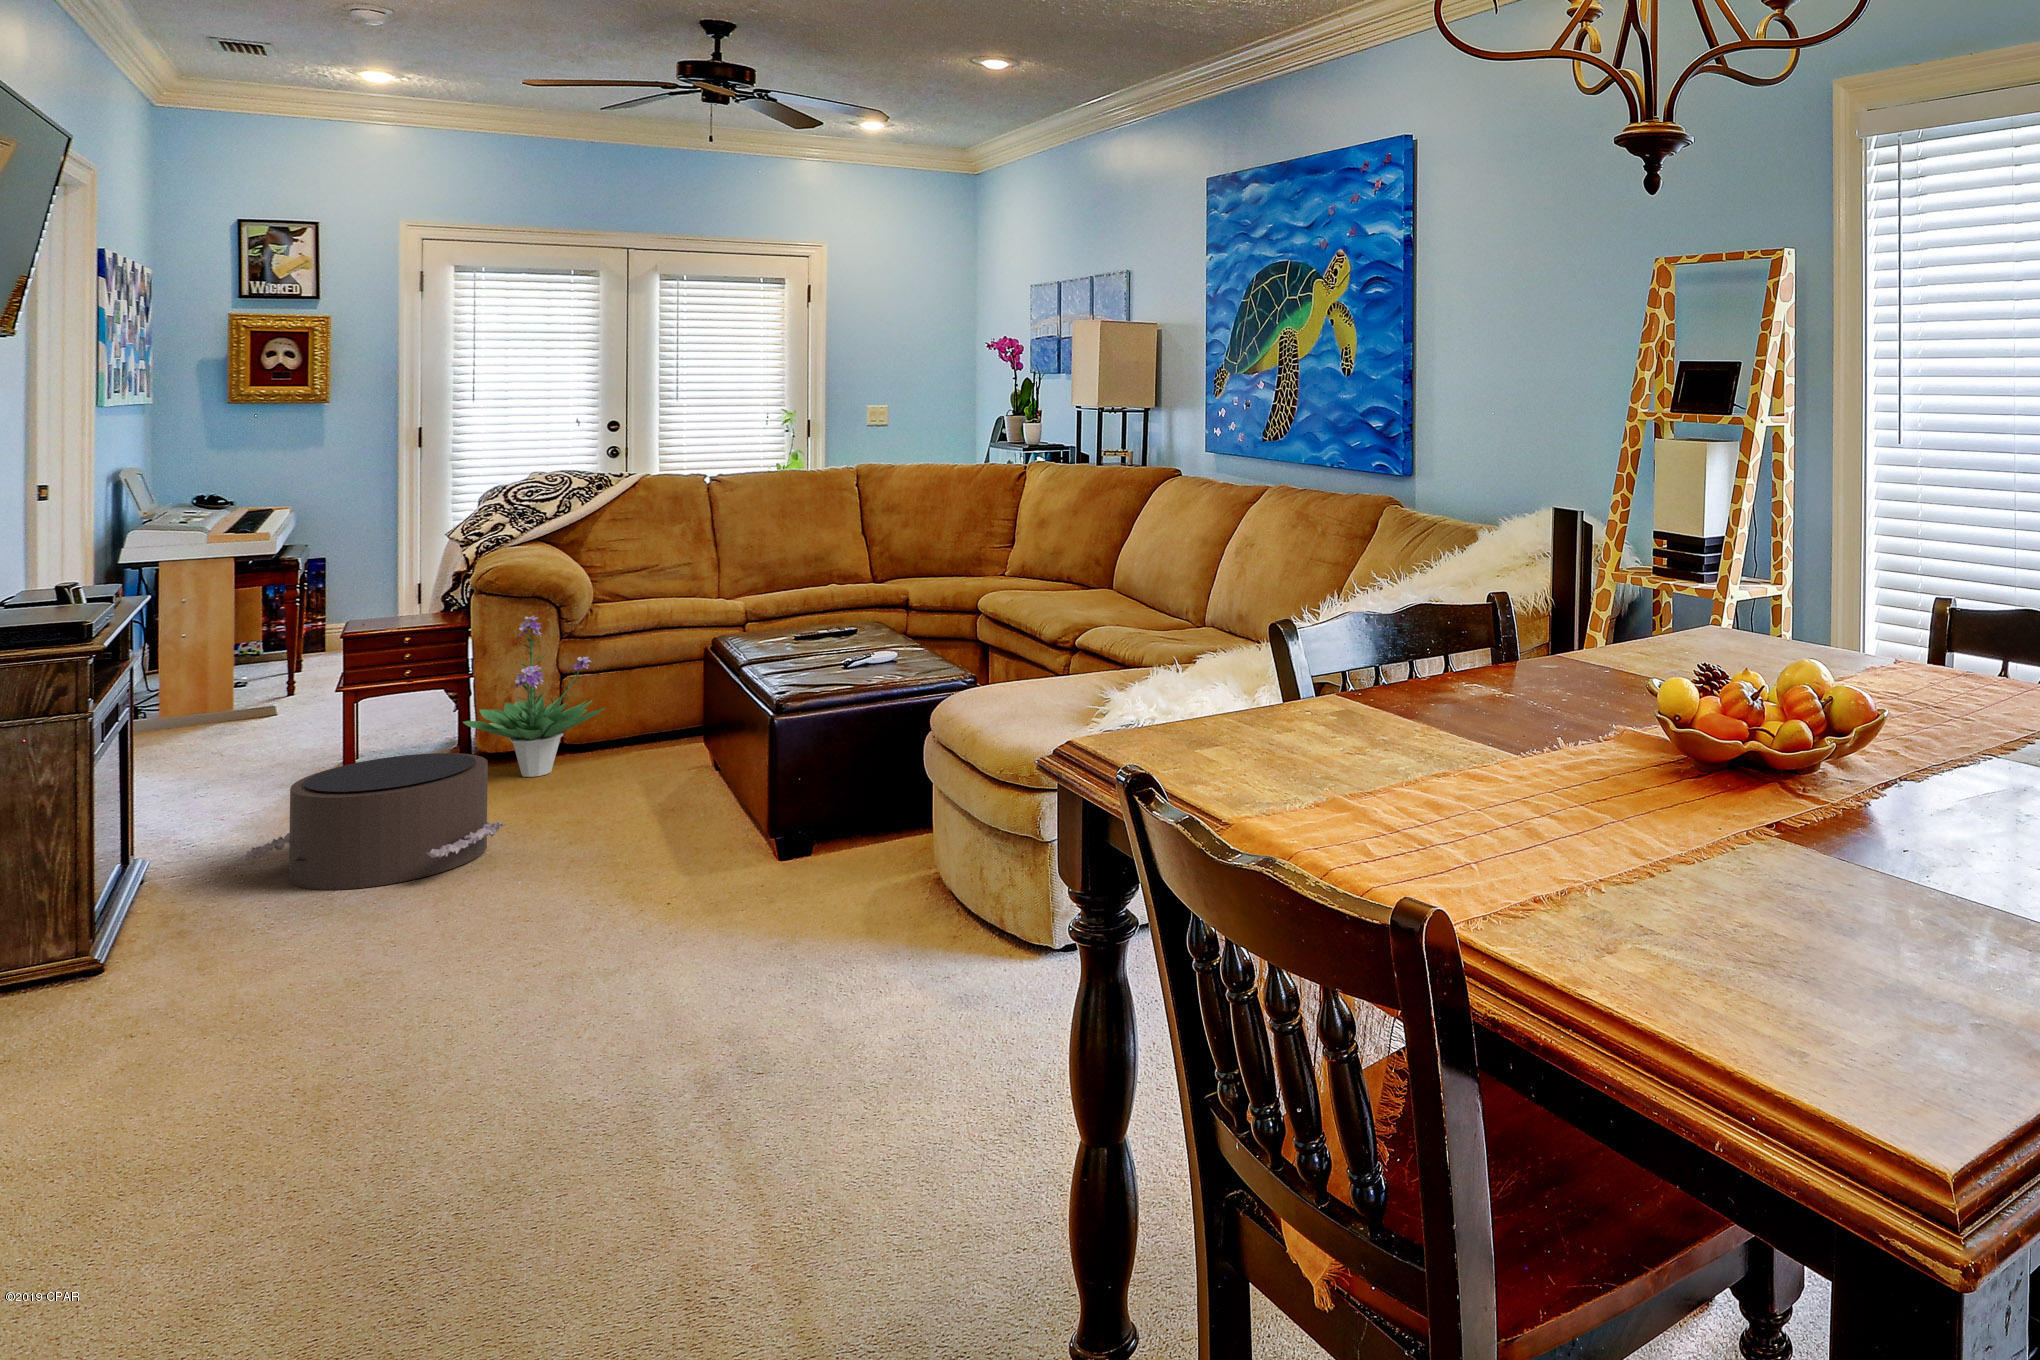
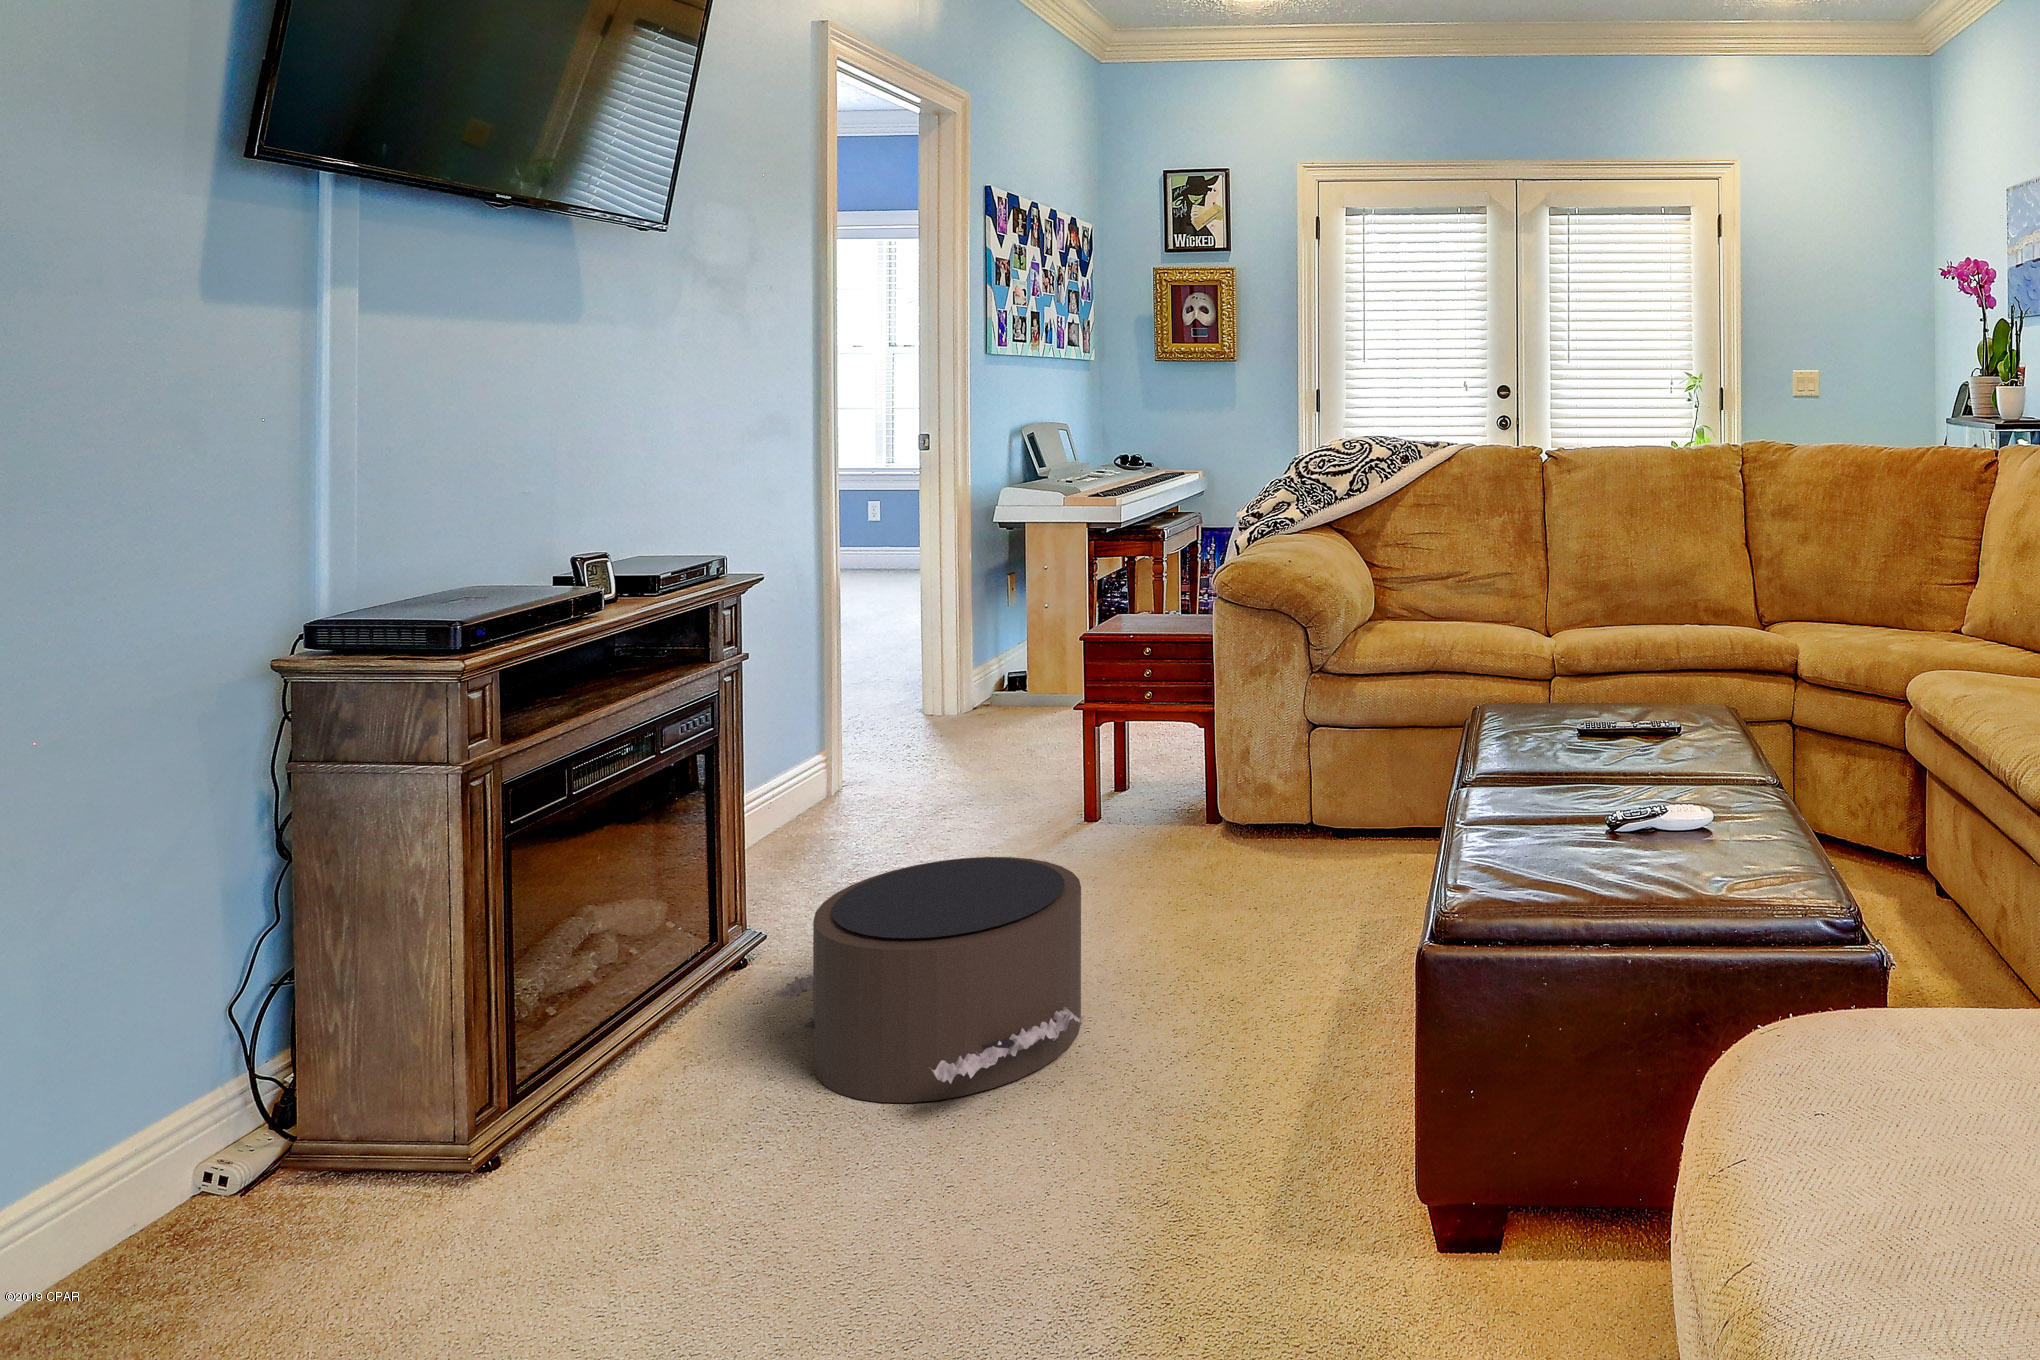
potted plant: present [463,615,605,777] -> none [1169,642,1340,885]

